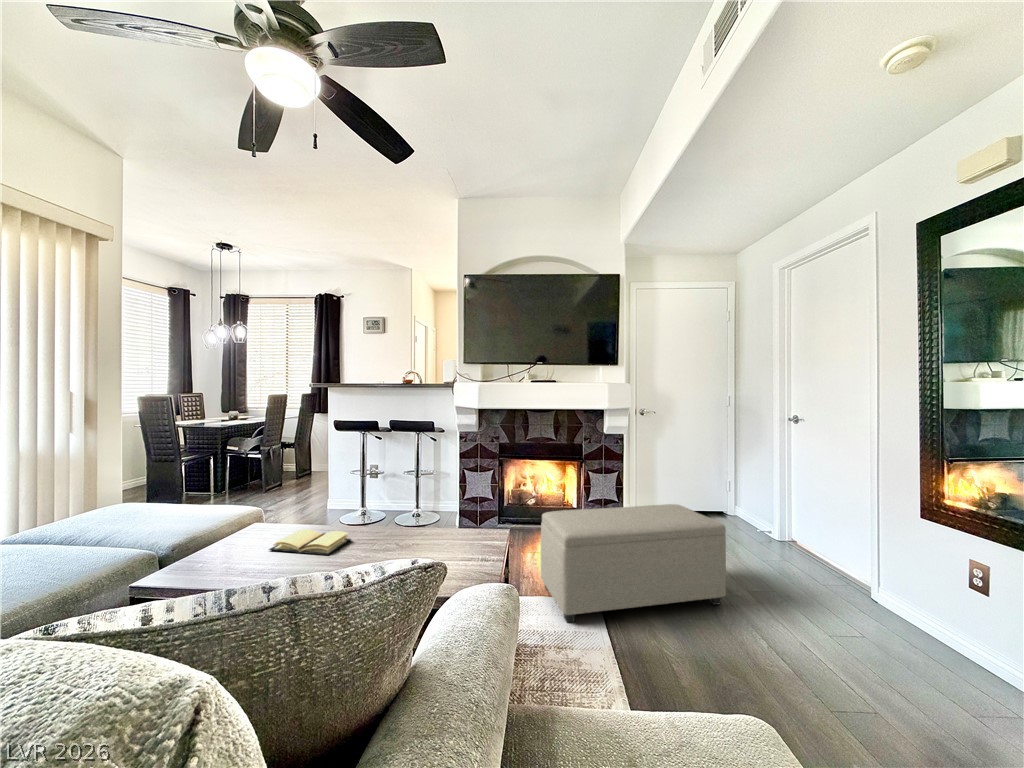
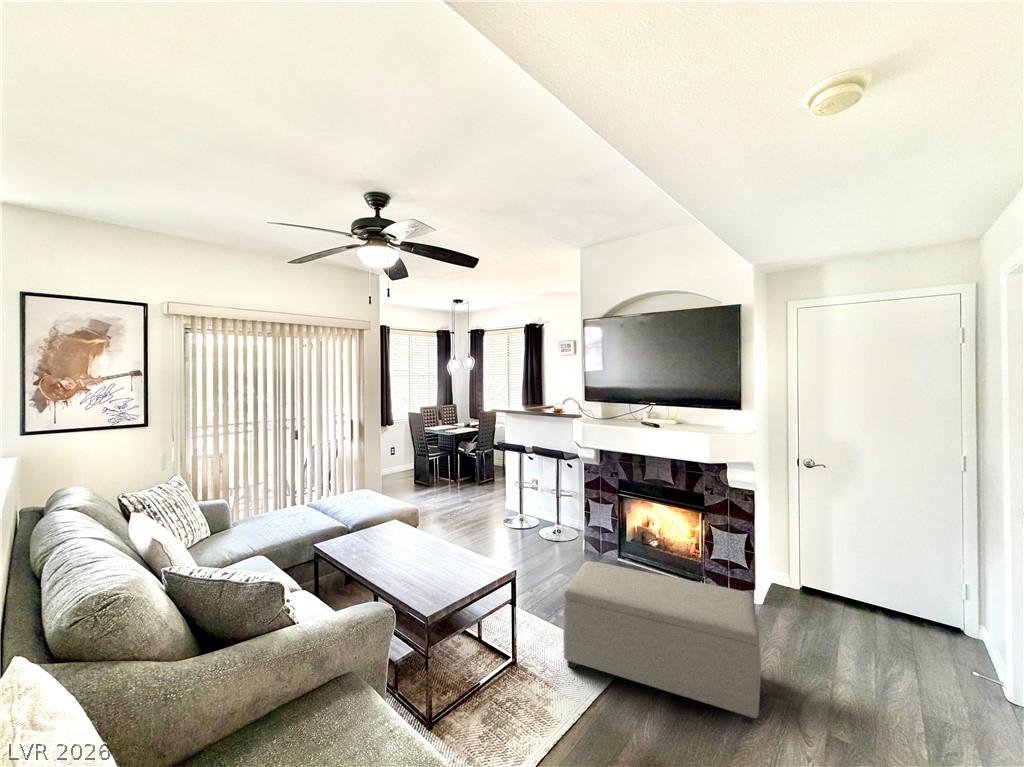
book: present [269,529,351,555] -> none [374,531,419,554]

